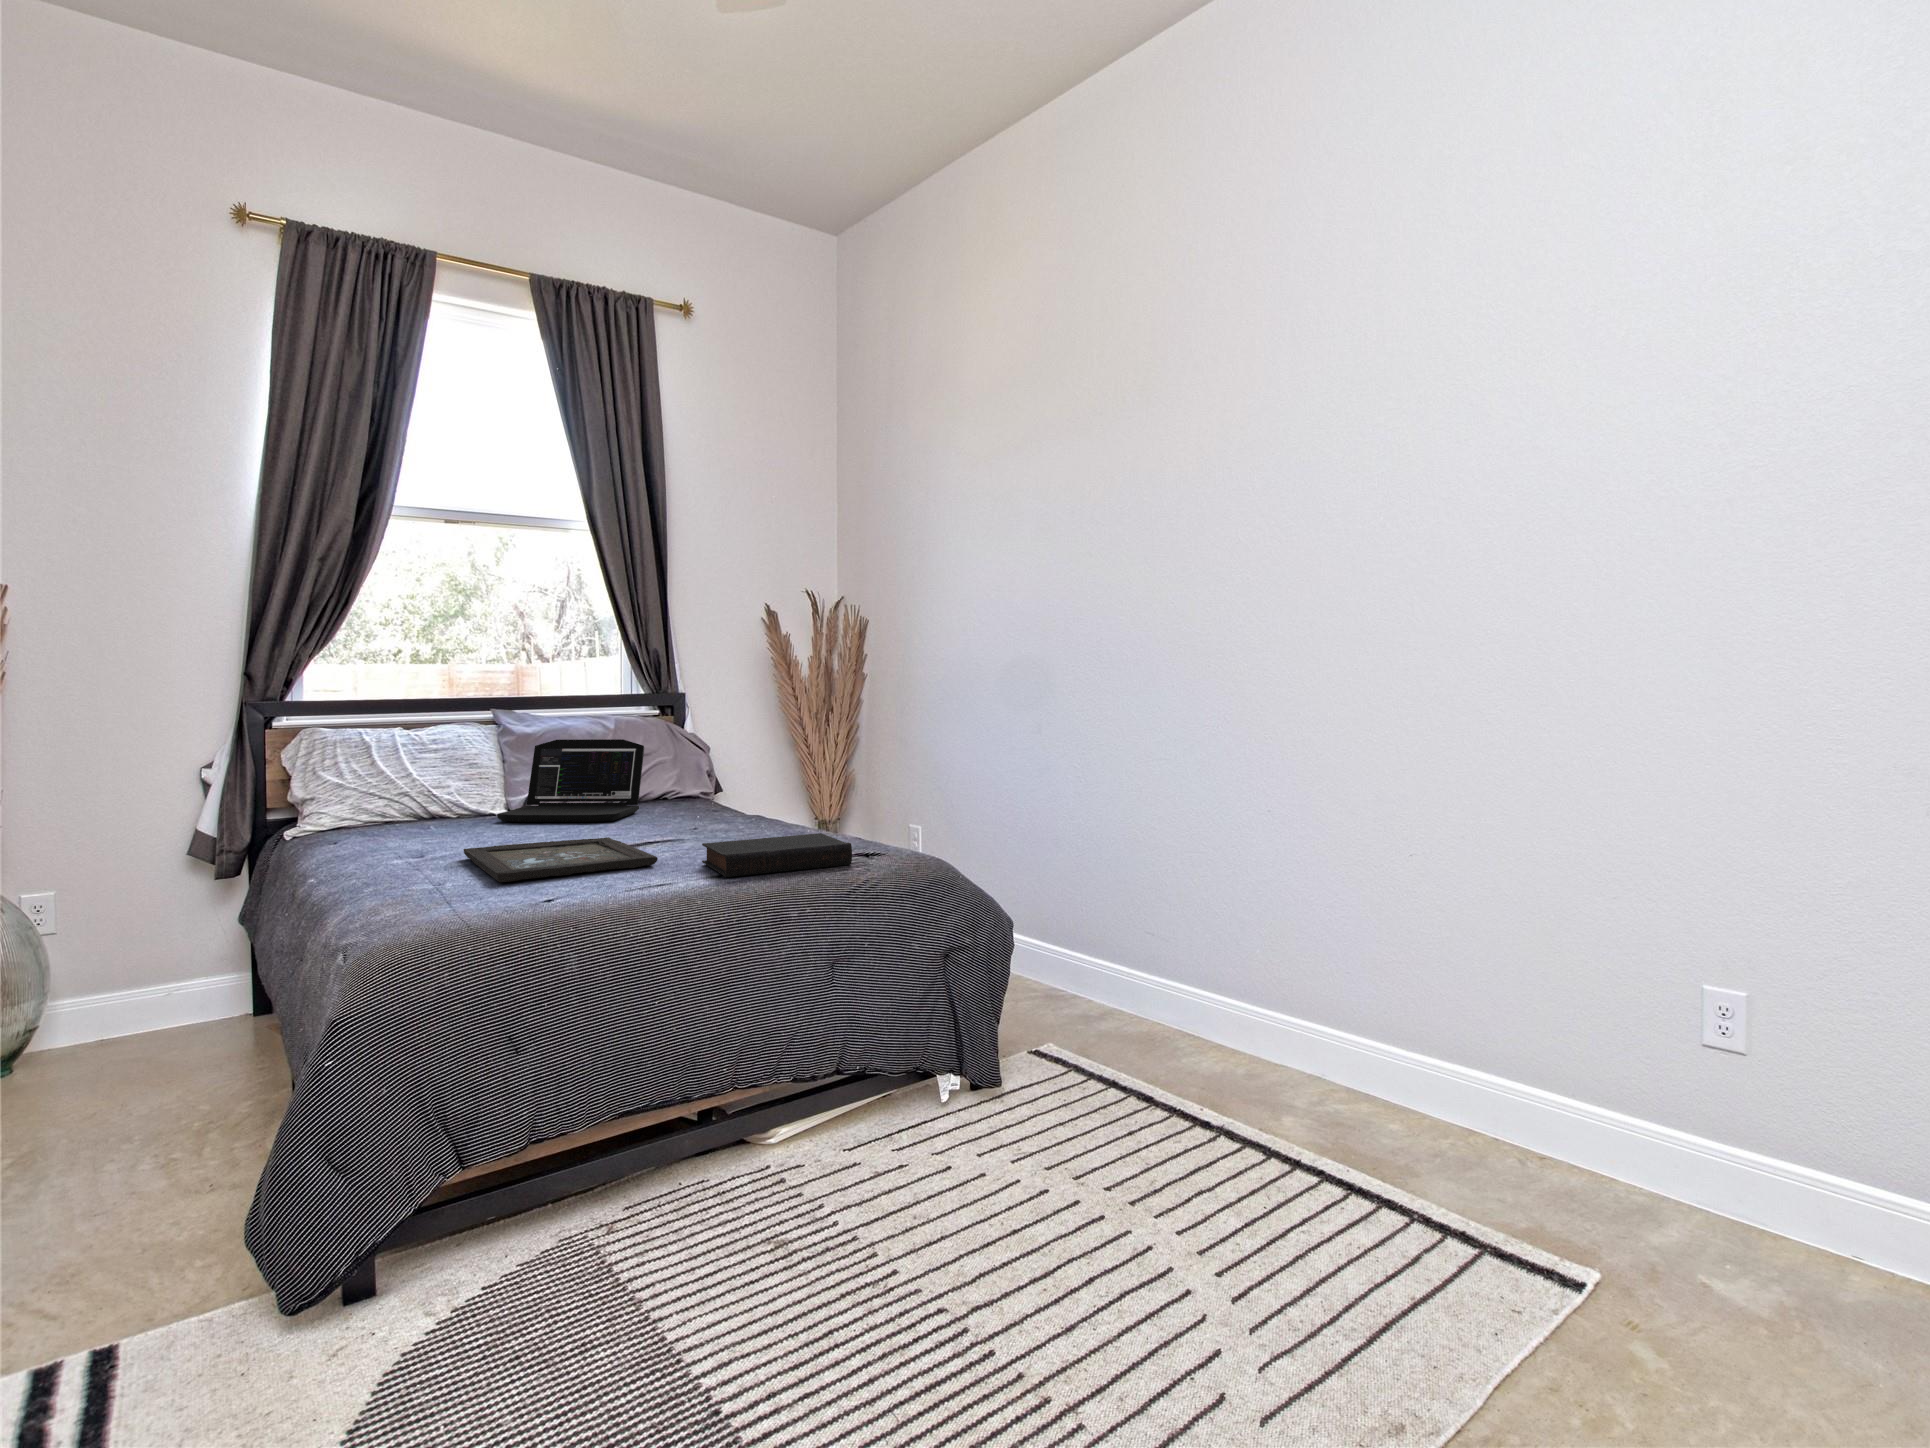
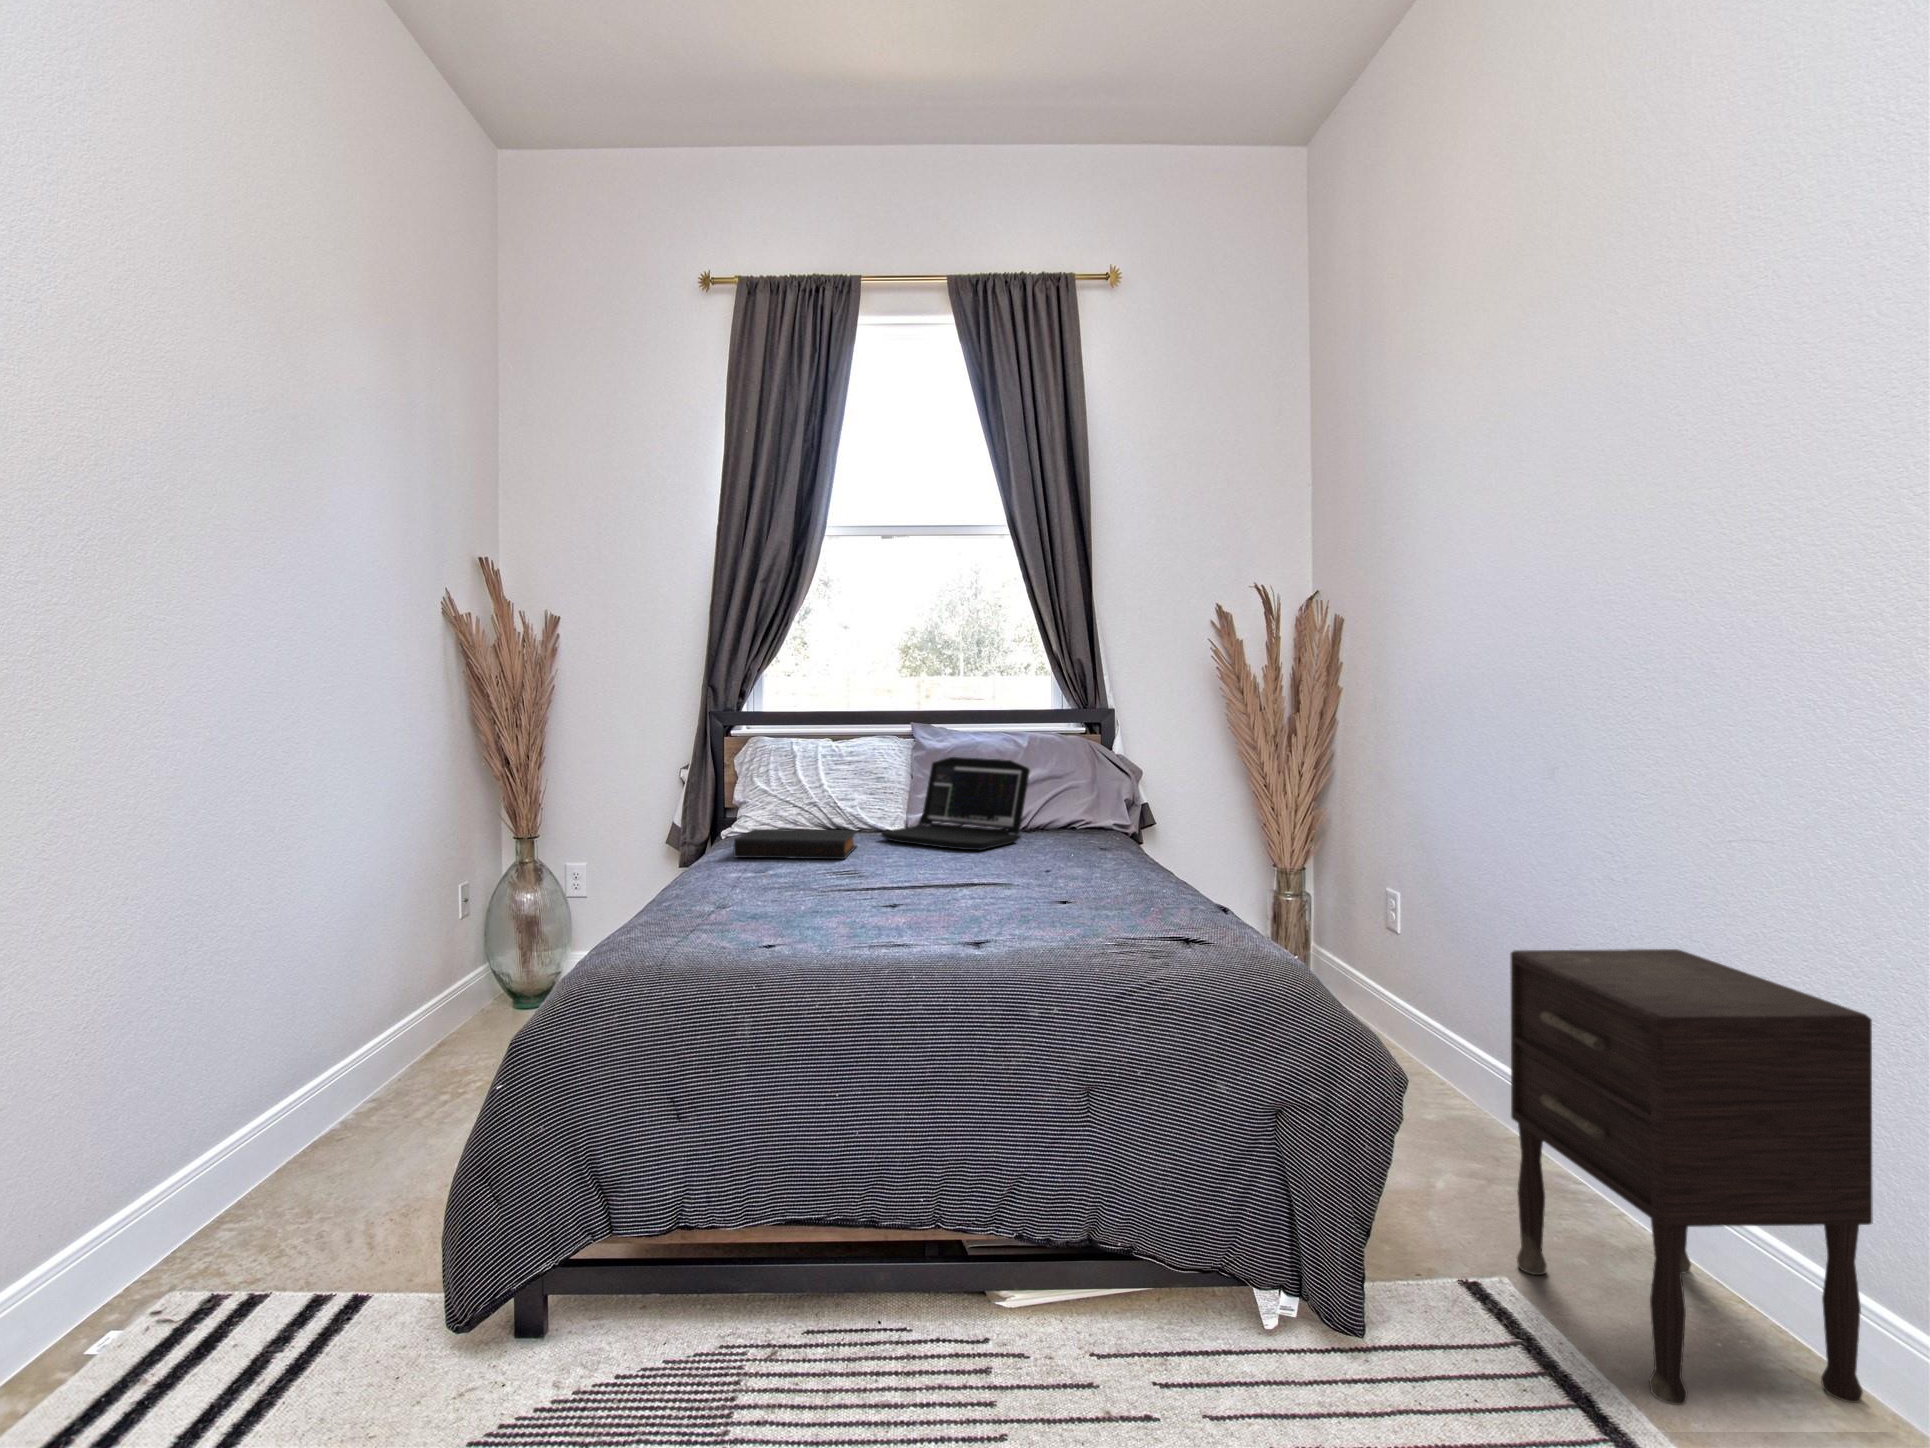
nightstand: none [1050,830,1227,1078] -> present [1510,949,1873,1405]
book: present [702,833,852,877] -> present [733,829,857,859]
tray: present [463,837,658,882] -> none [765,870,938,915]

